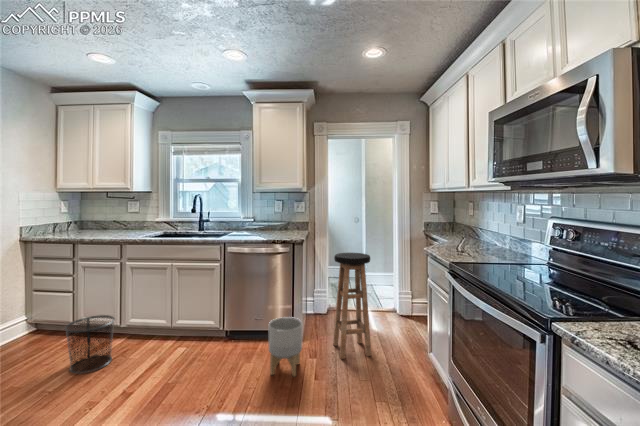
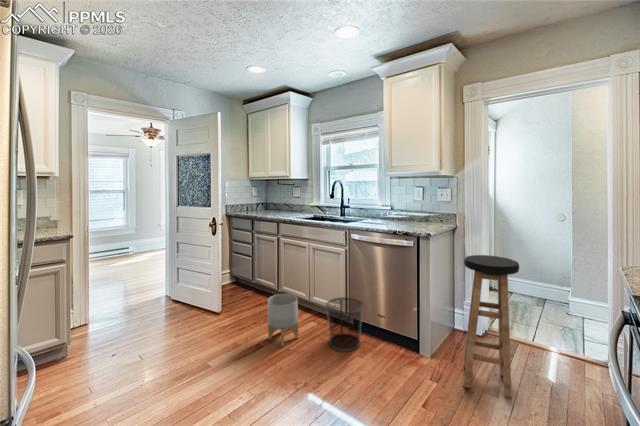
waste bin: present [65,315,115,374] -> present [326,297,364,351]
planter: present [269,317,302,376] -> present [267,294,298,346]

